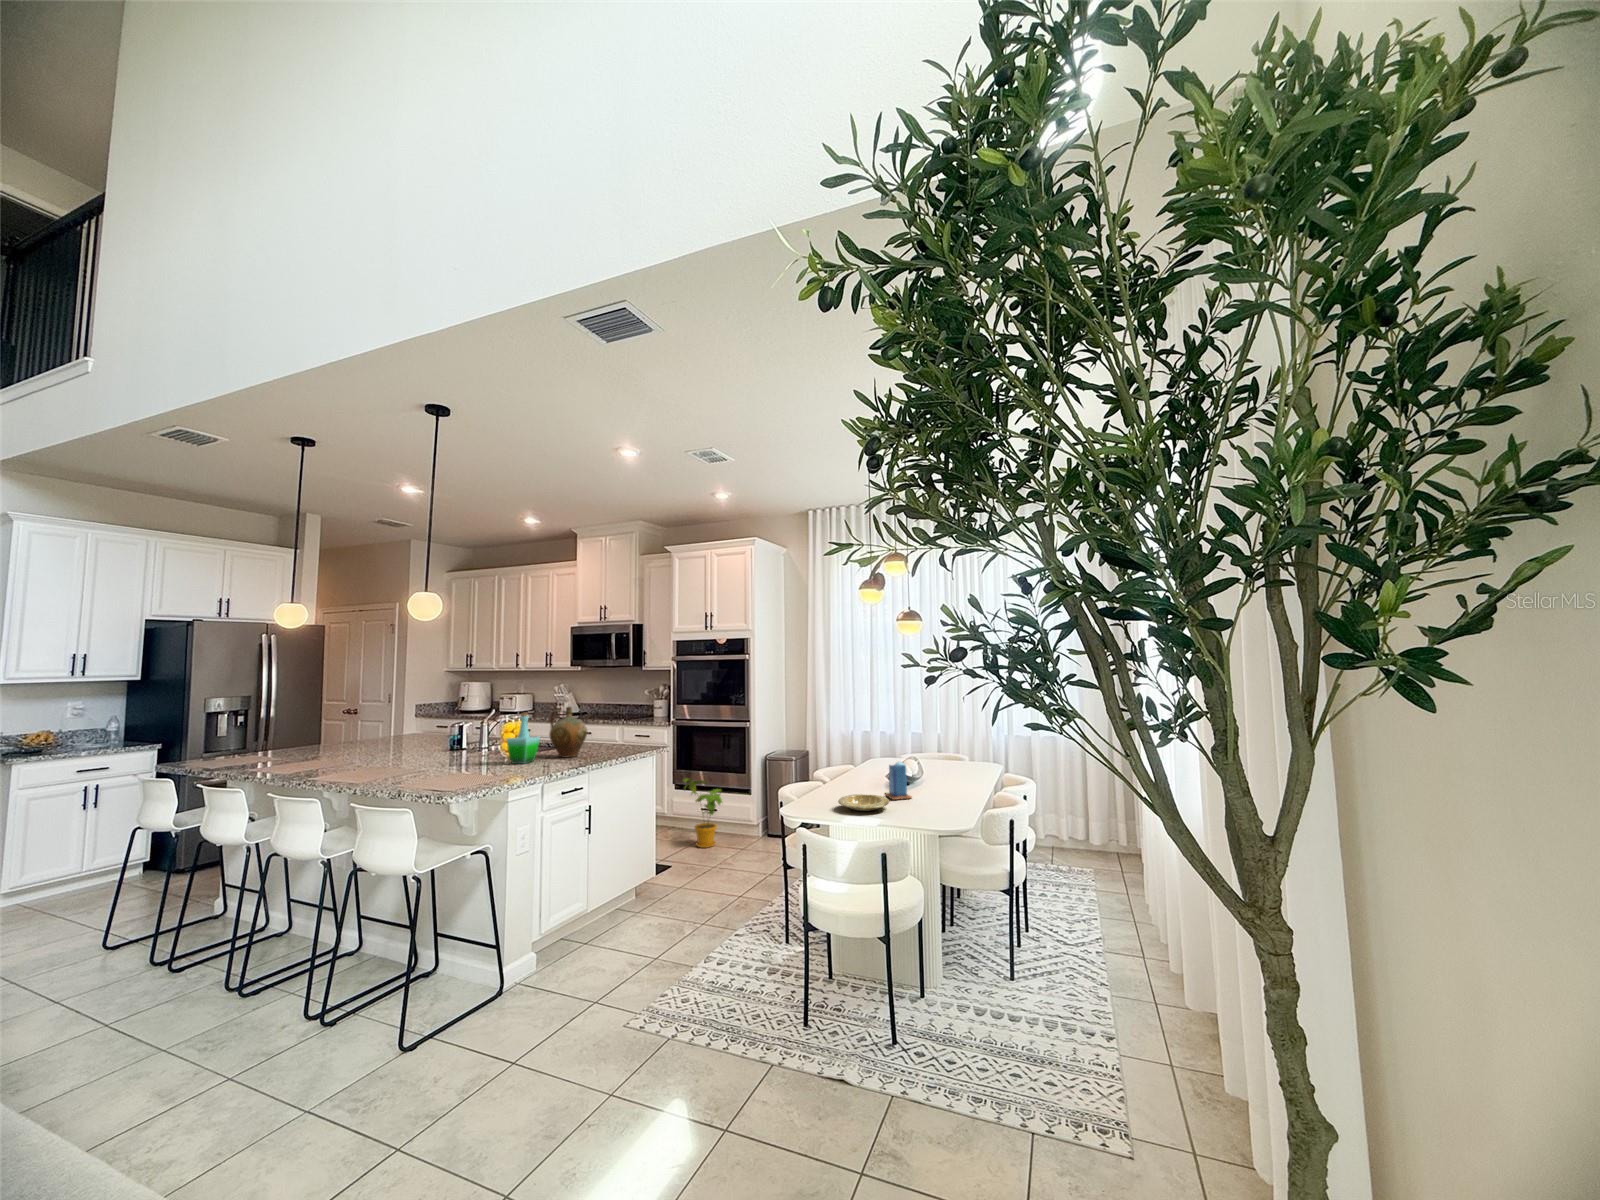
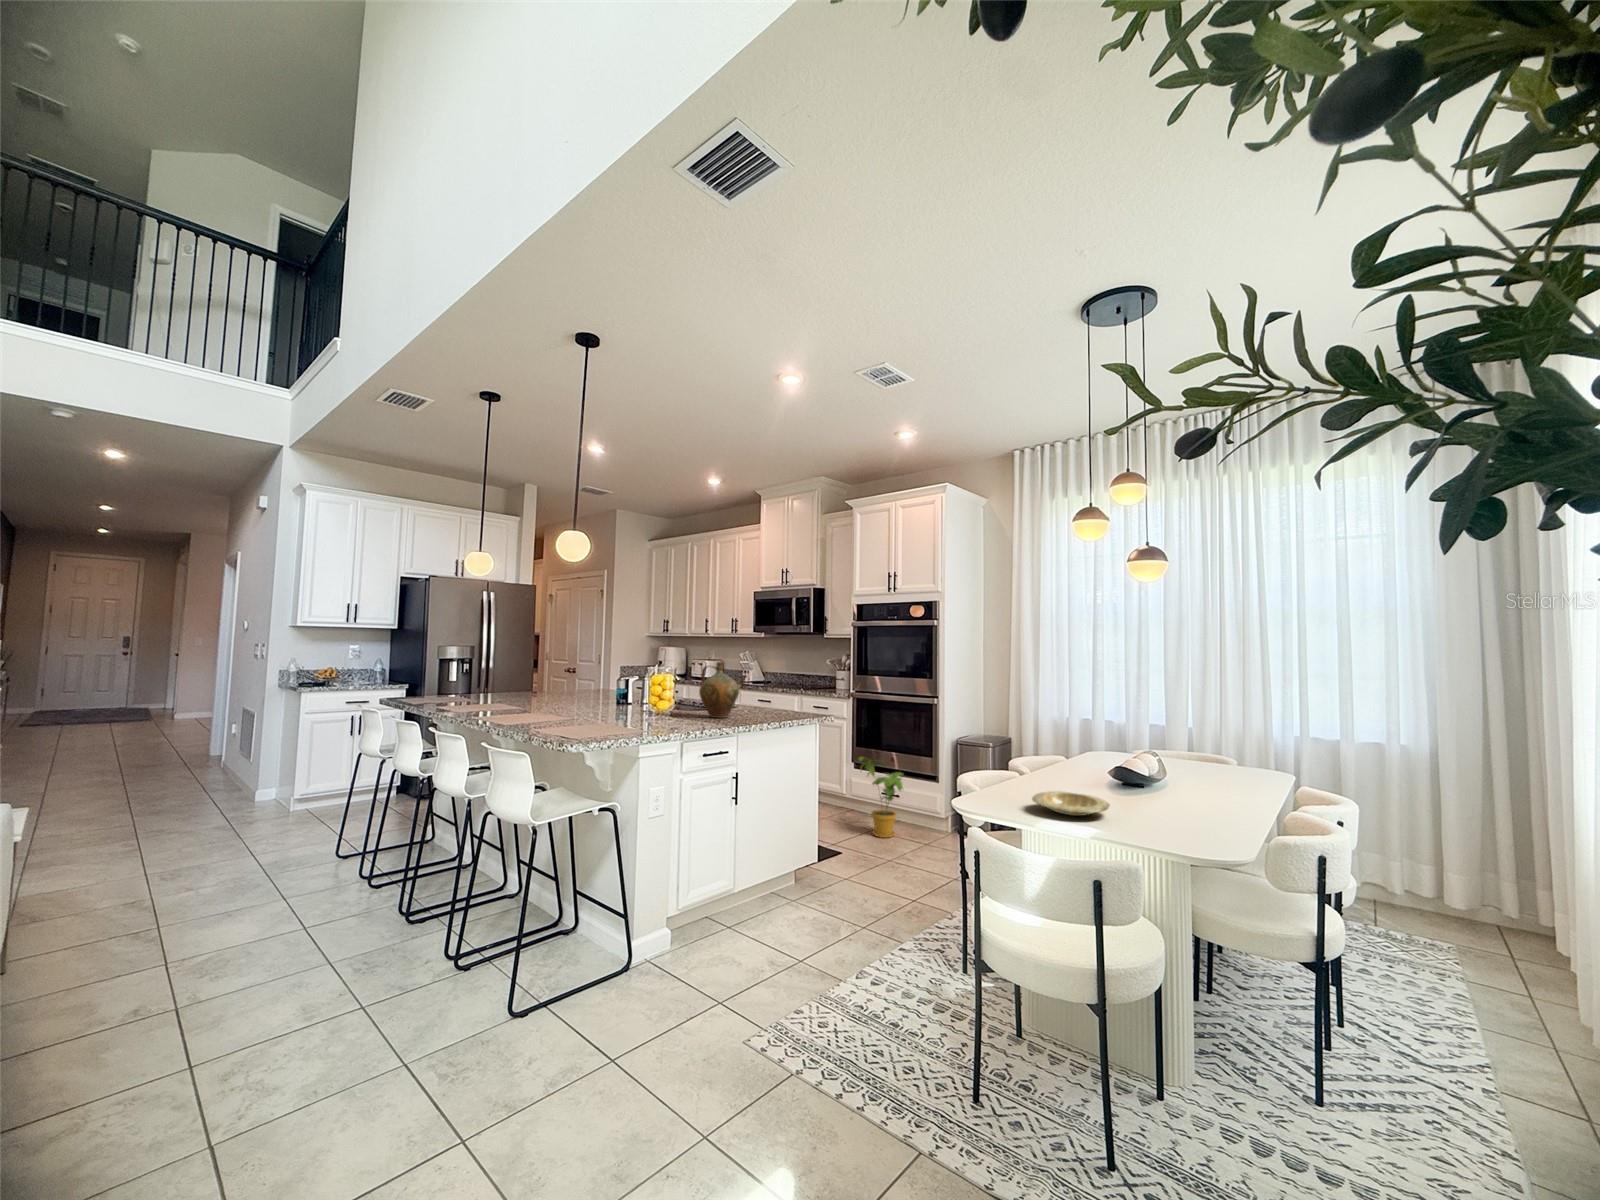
bottle: present [507,713,540,764] -> none [652,665,687,721]
candle: present [885,762,912,800] -> none [1104,747,1147,806]

